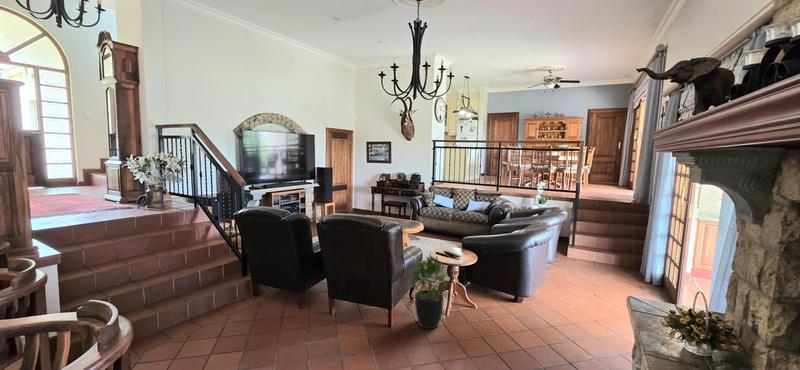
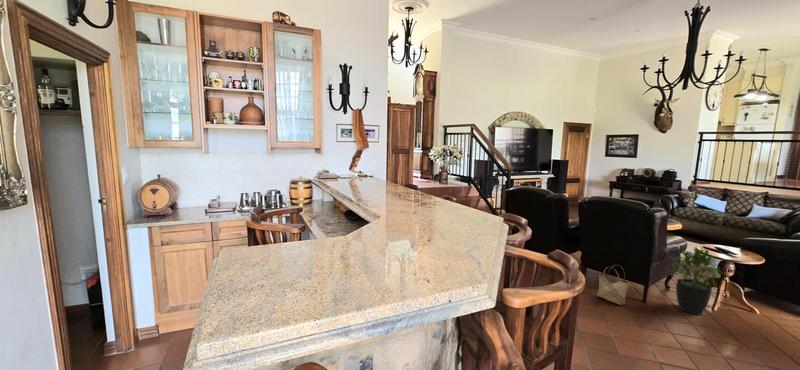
woven basket: none [338,292,370,342] -> present [597,270,629,305]

